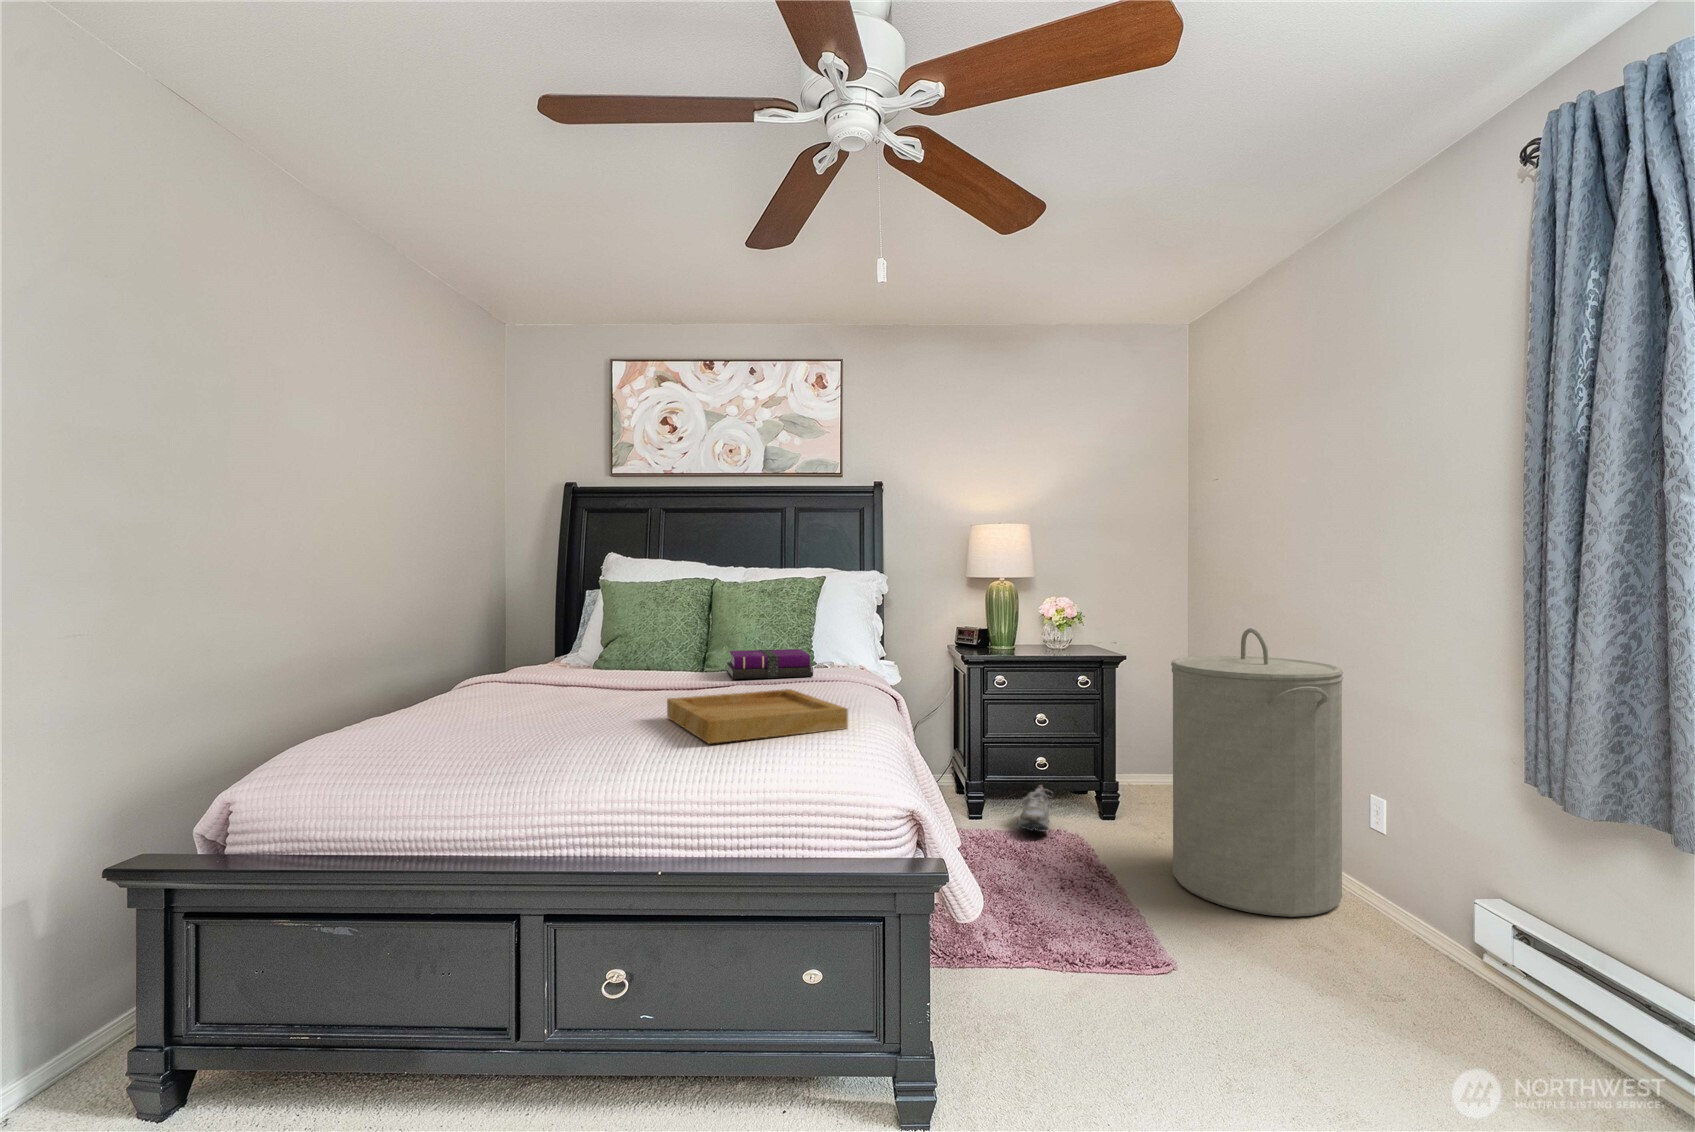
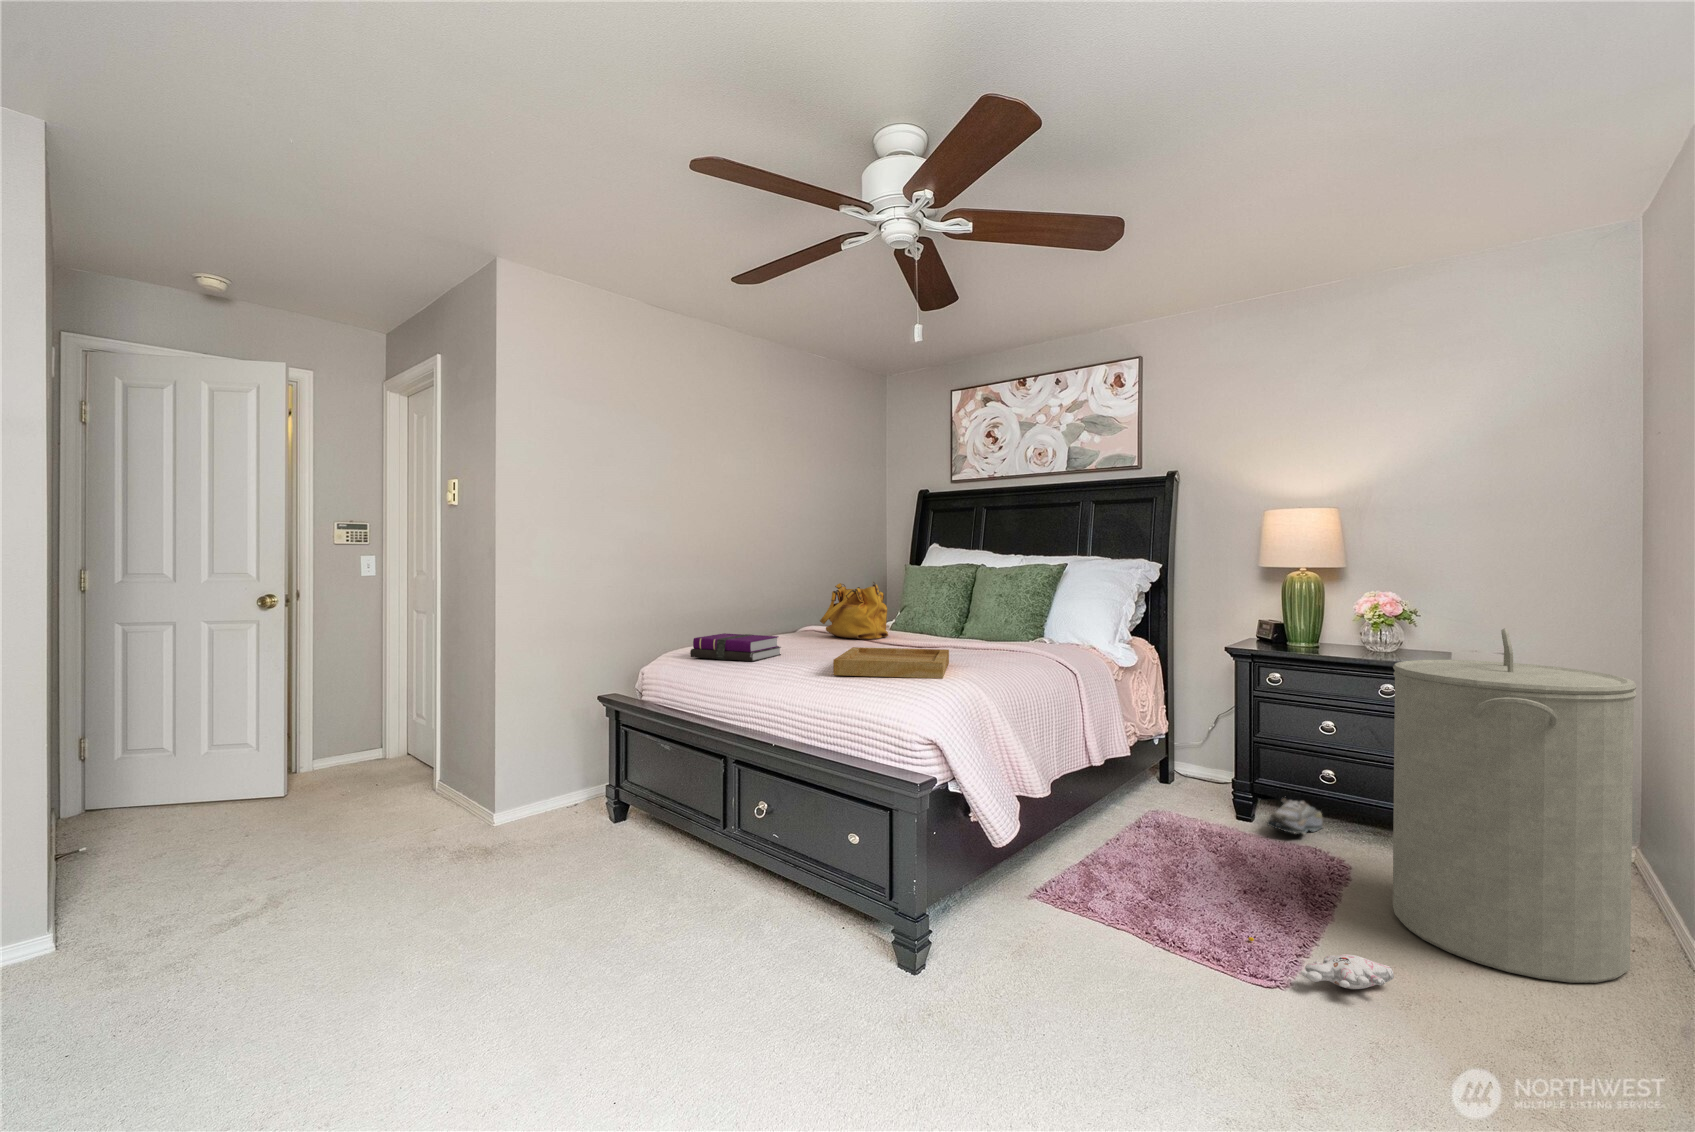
handbag: none [513,603,611,684] -> present [820,581,888,639]
notebook: present [727,649,813,679] -> present [690,633,781,661]
plush toy: none [1135,940,1275,977] -> present [1248,937,1394,989]

